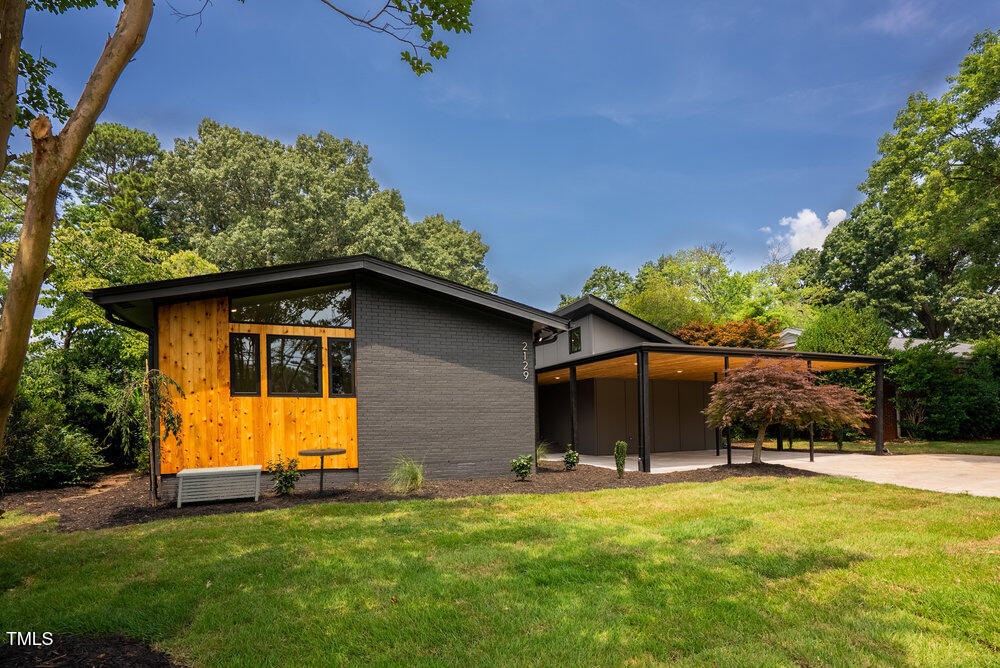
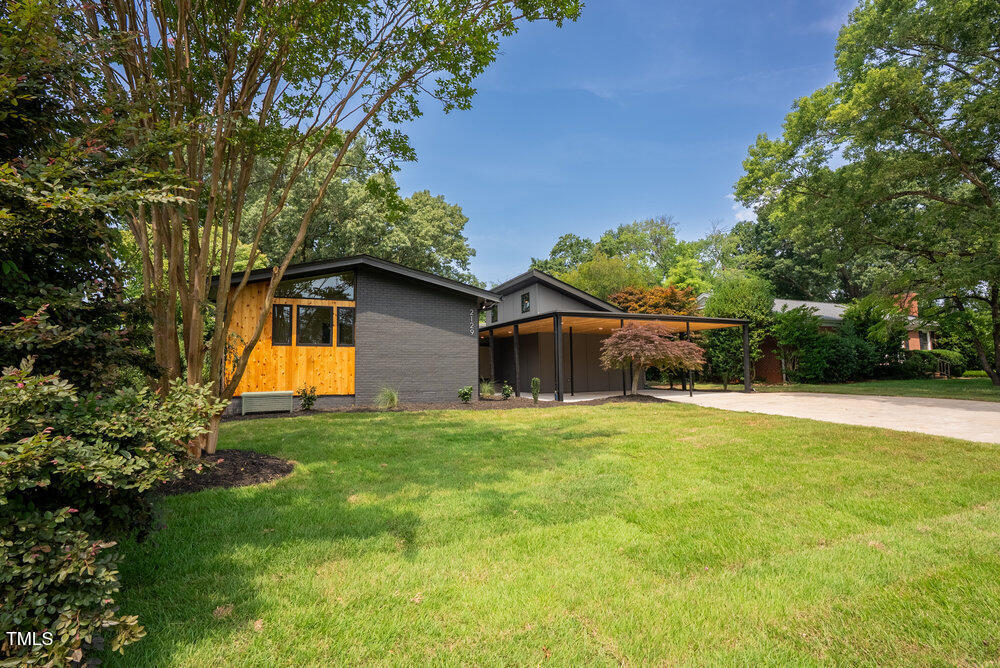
side table: present [298,449,346,496] -> none [317,381,348,410]

